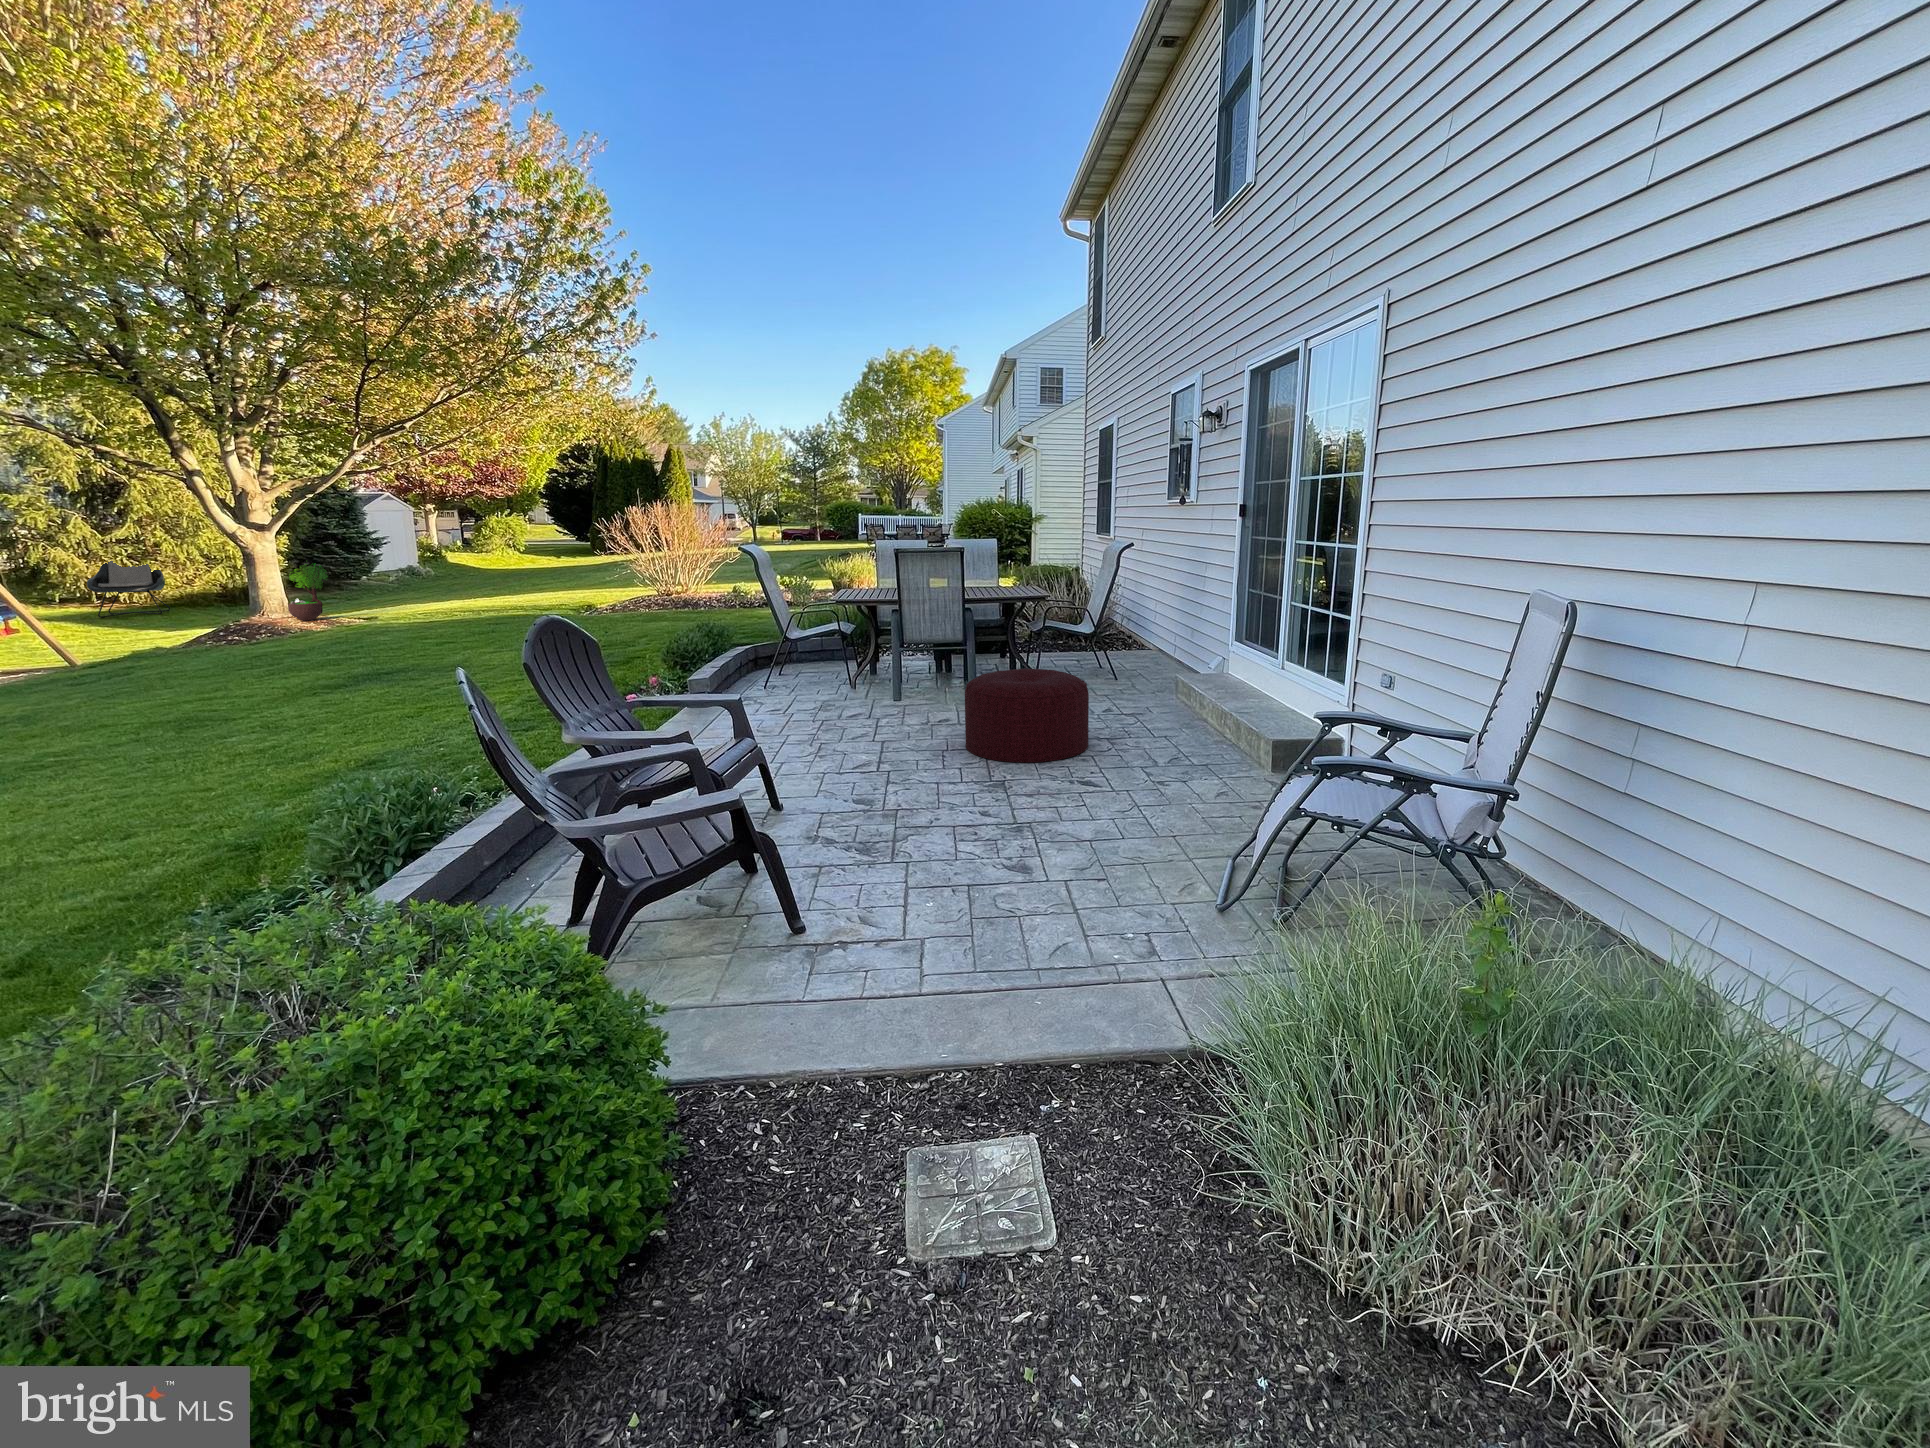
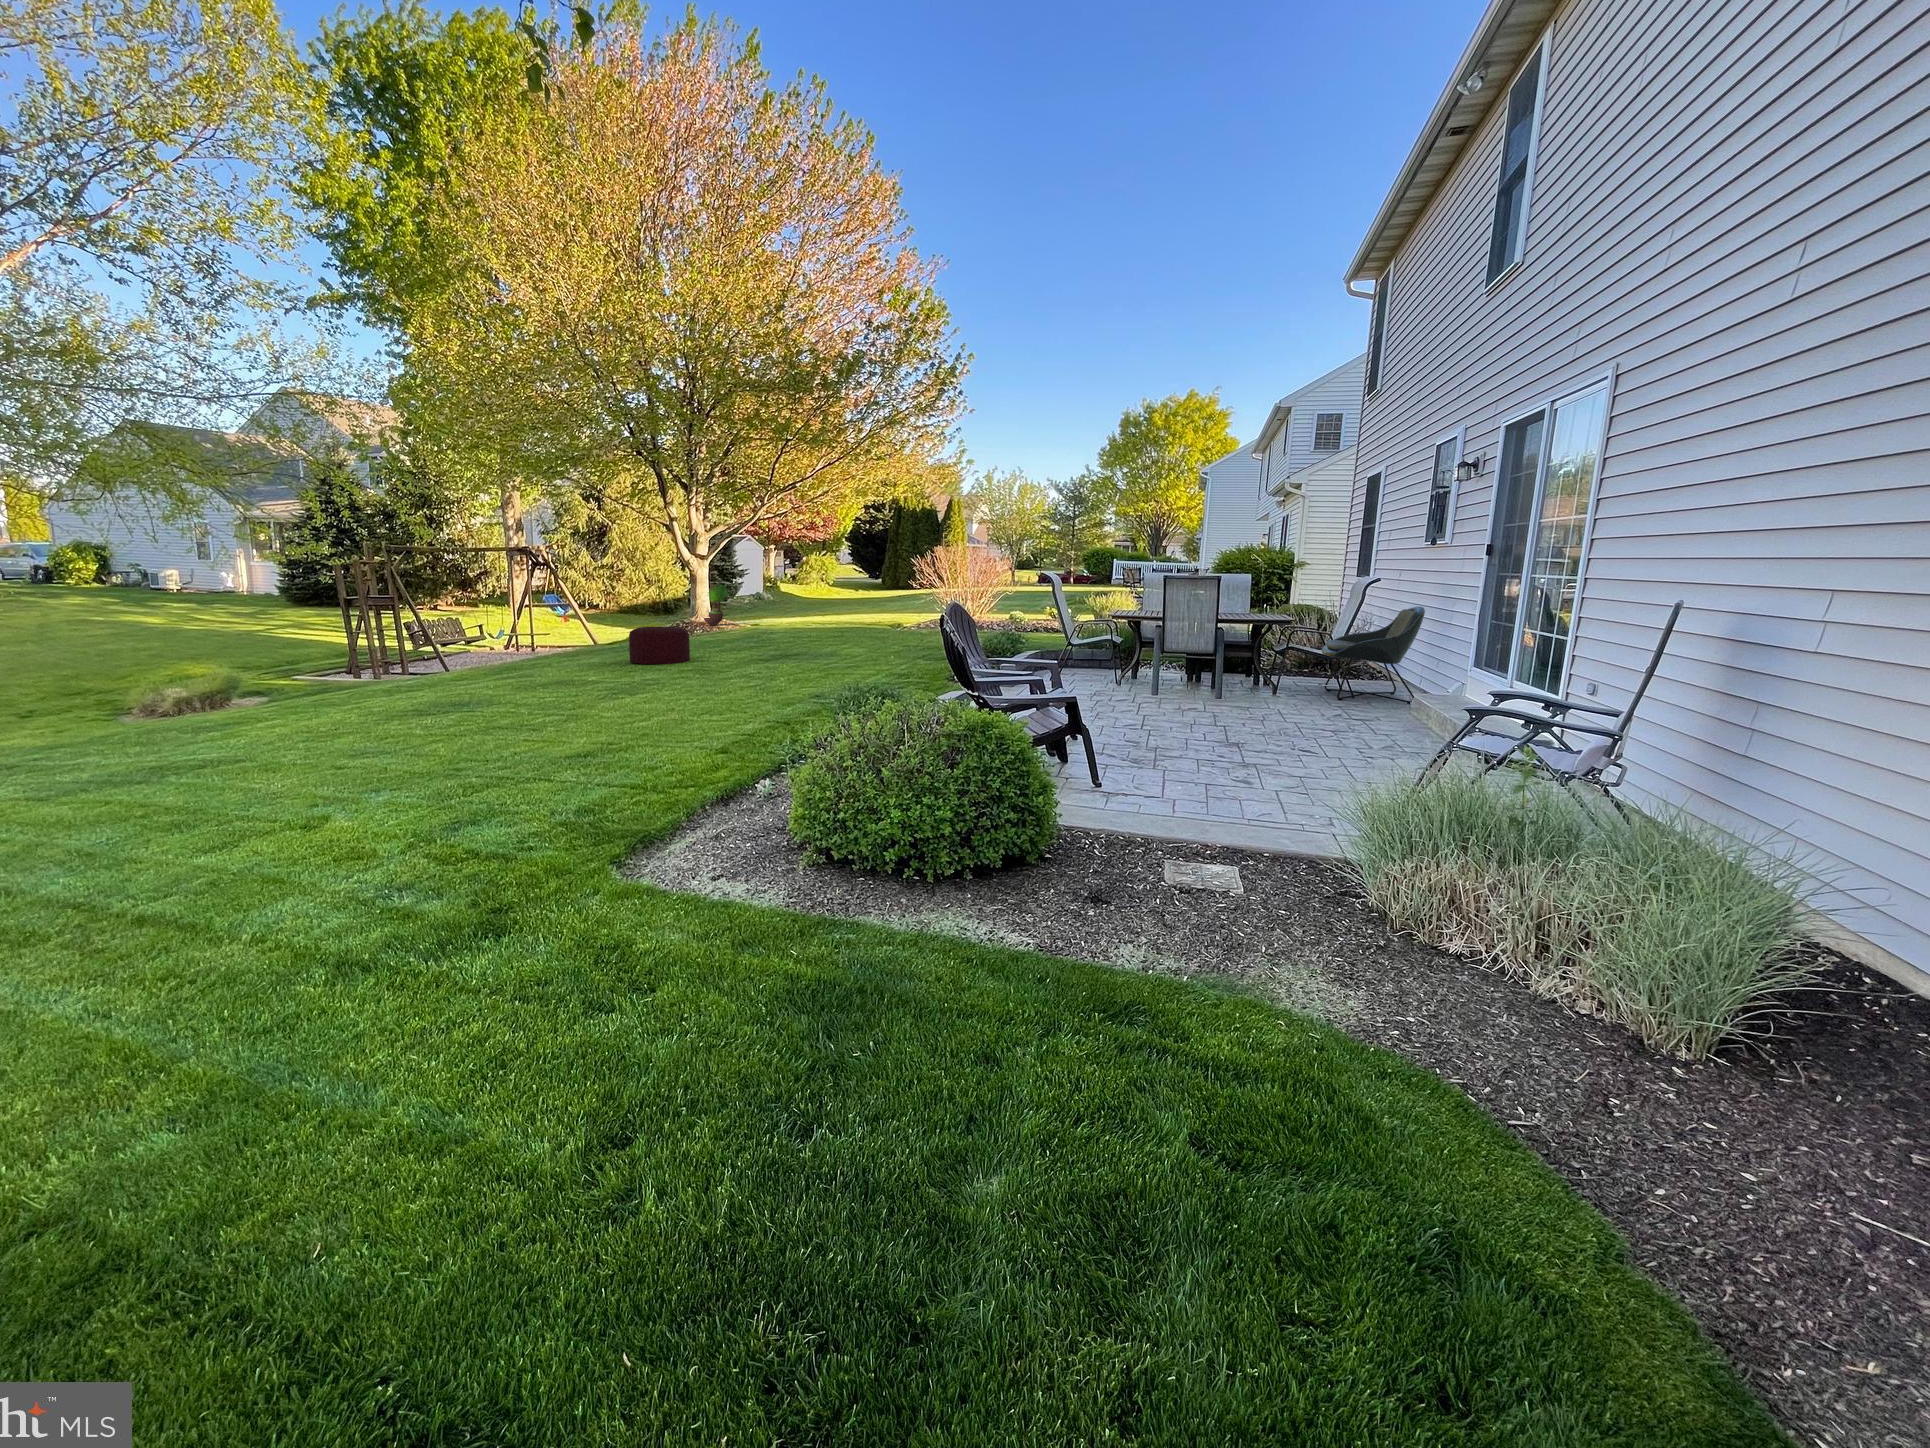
lounge chair: present [87,561,170,618] -> present [1322,606,1425,704]
ottoman: present [965,669,1089,763] -> present [629,627,690,664]

